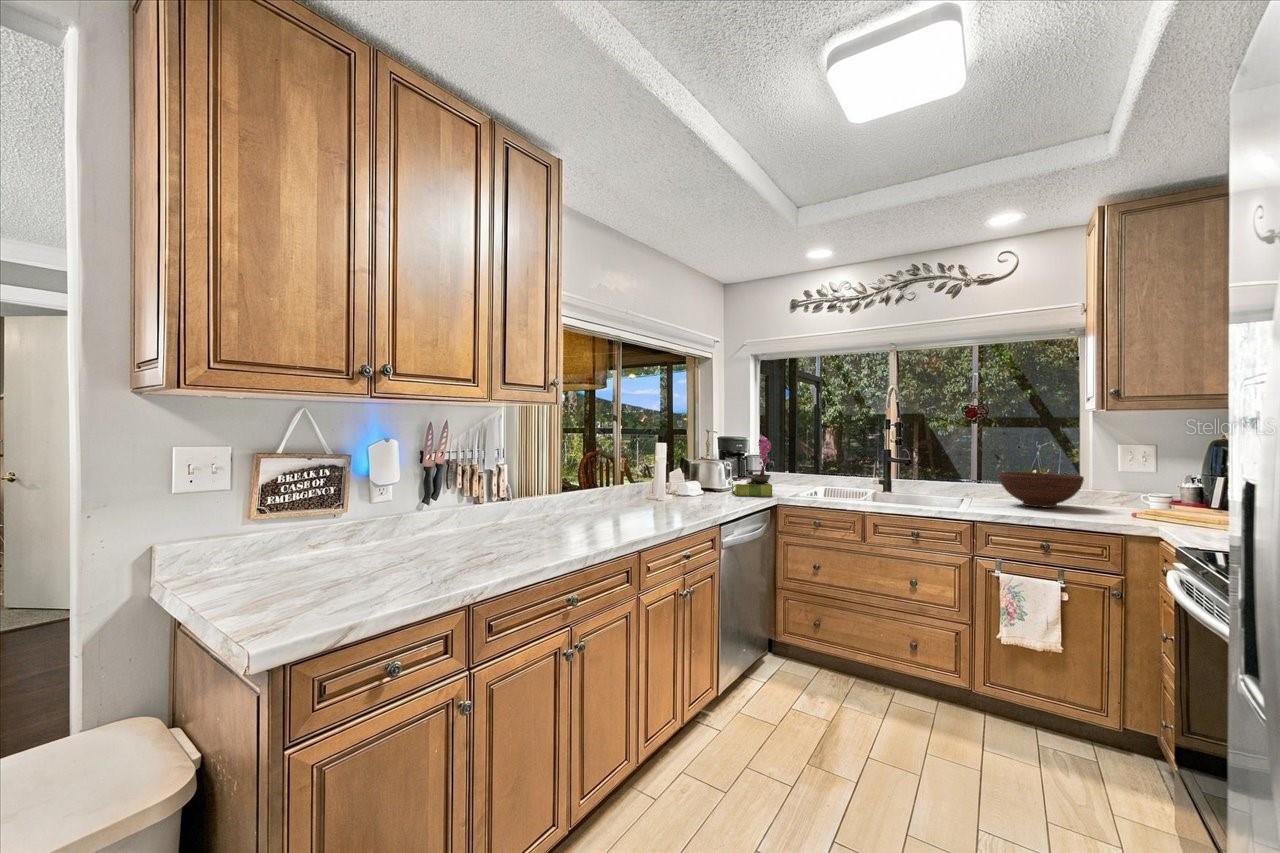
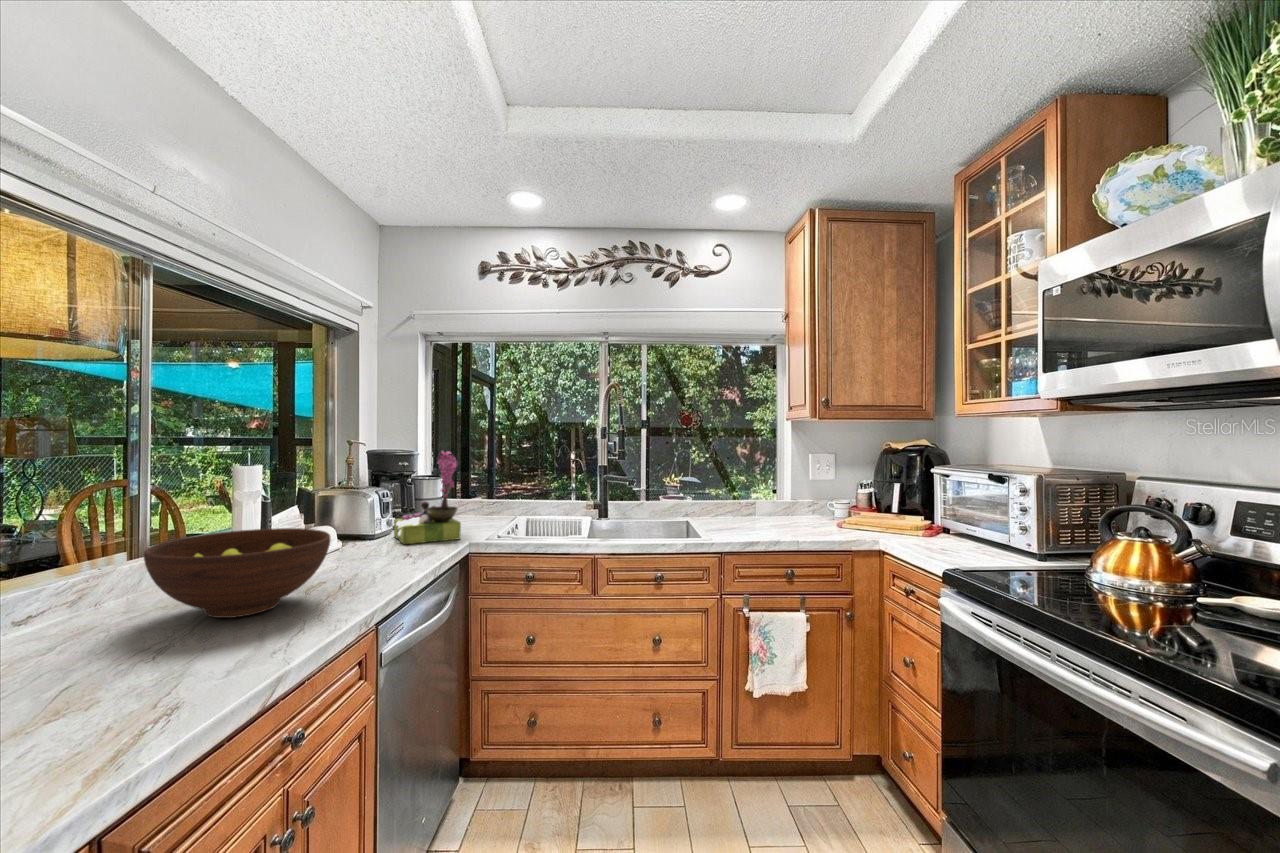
fruit bowl: present [999,472,1084,508] -> present [144,528,331,618]

